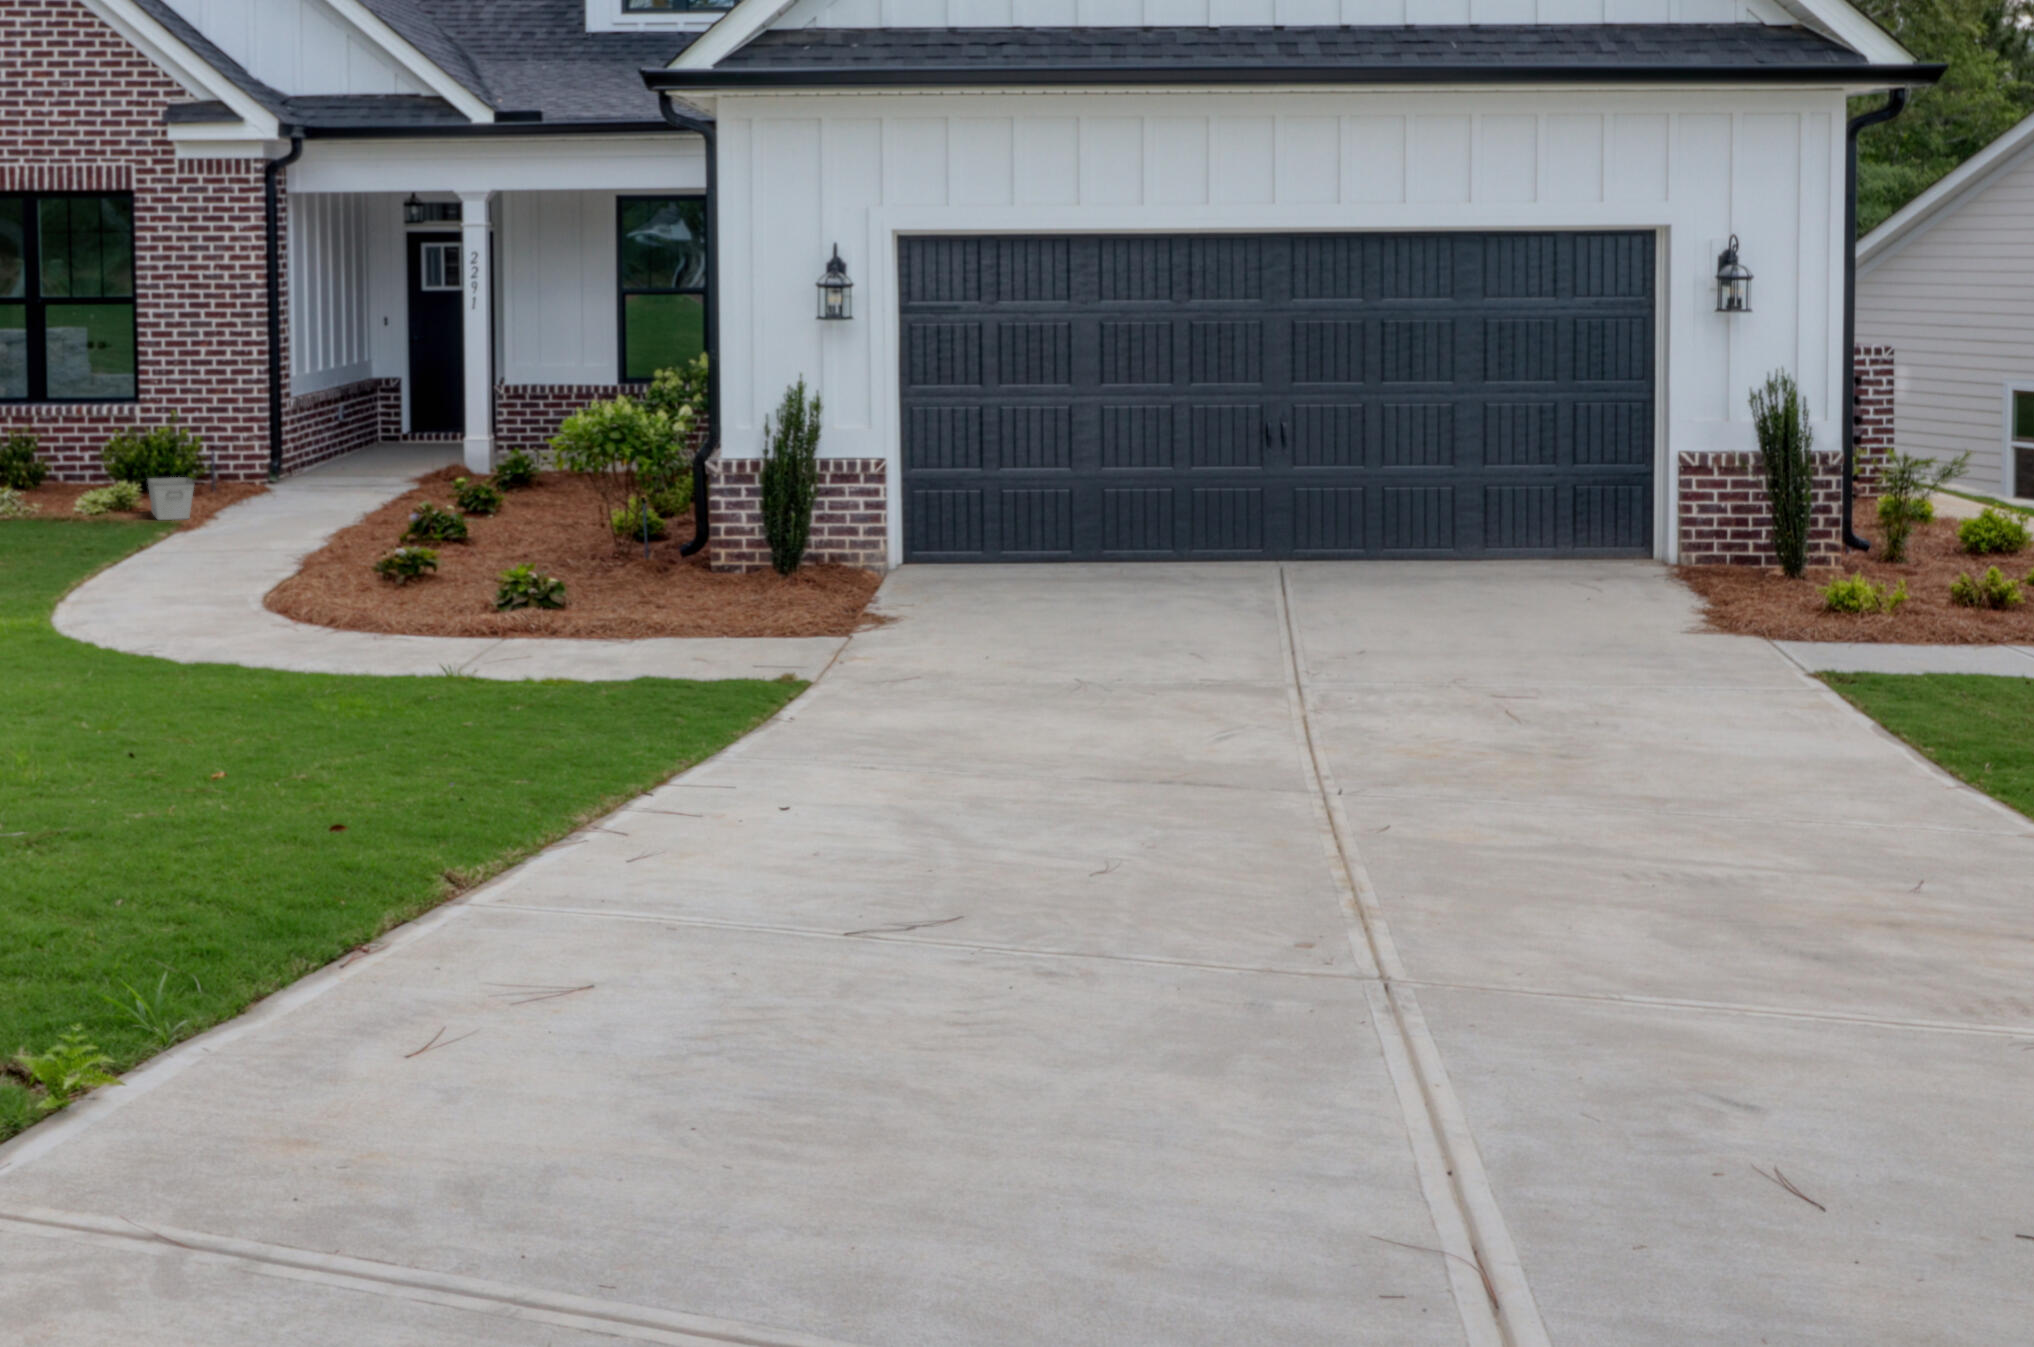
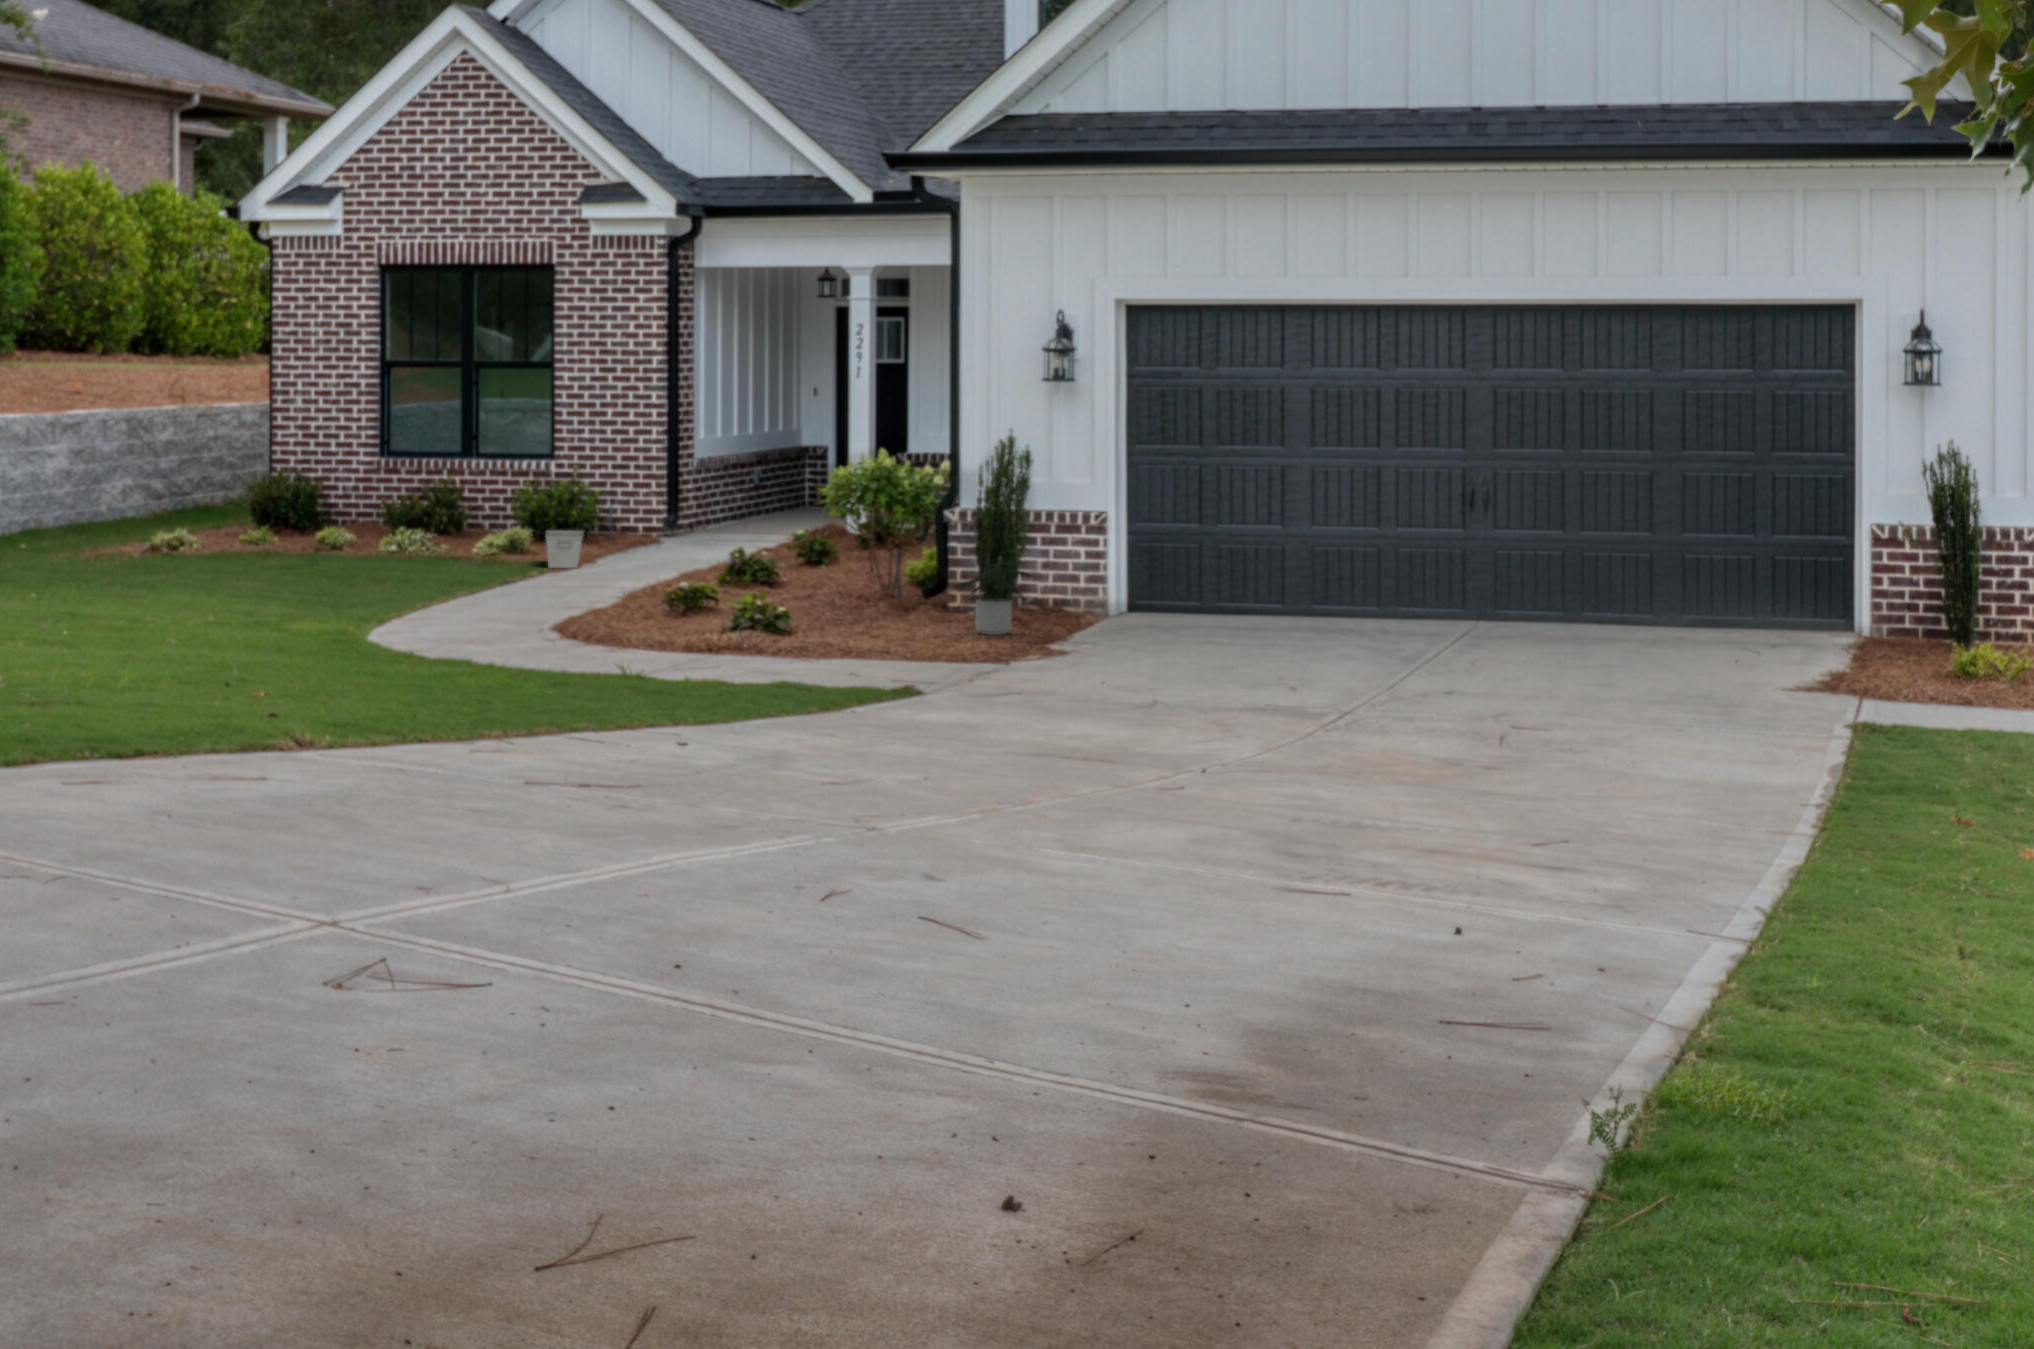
potted plant: none [687,507,772,583] -> present [956,562,1034,635]

